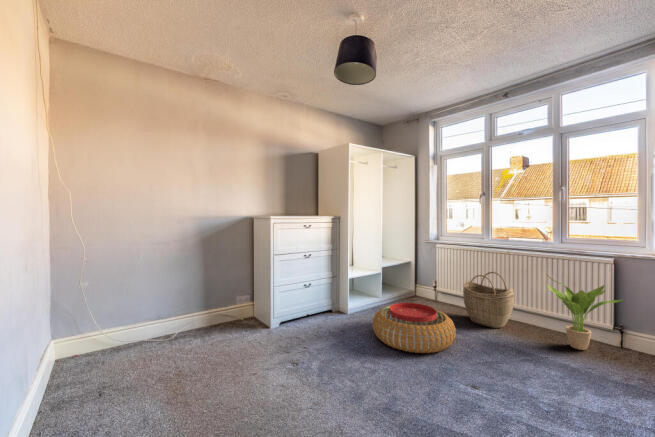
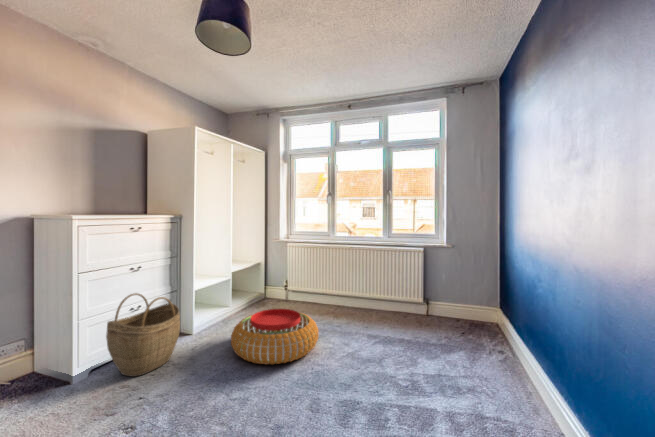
woven basket: present [463,272,514,328] -> present [106,293,180,376]
potted plant: present [548,276,623,350] -> none [382,265,430,324]

